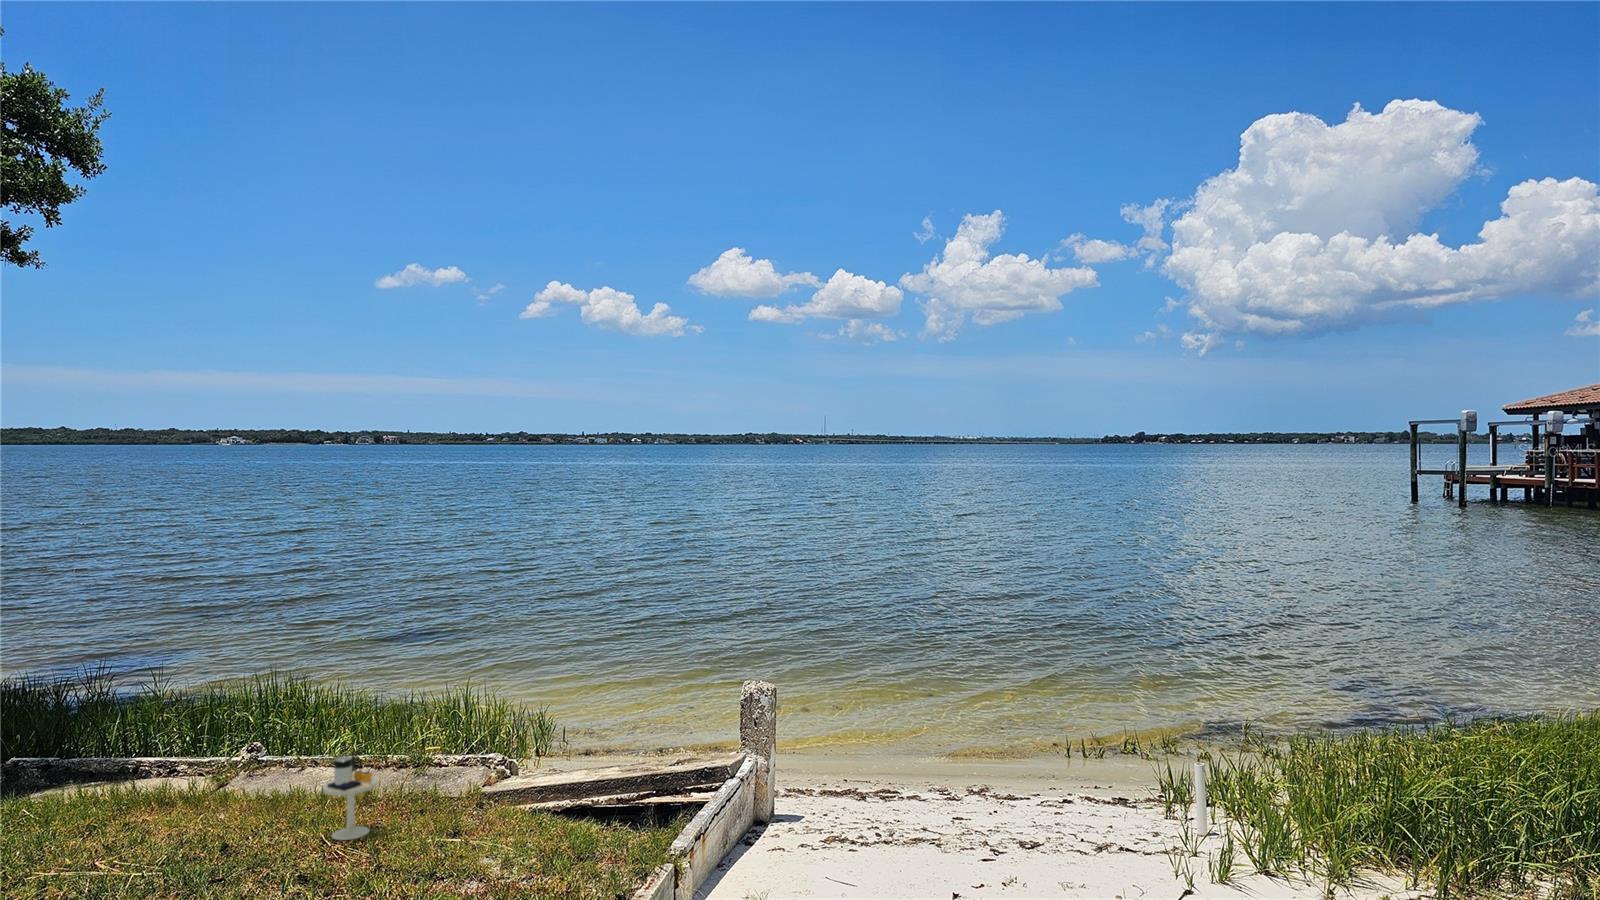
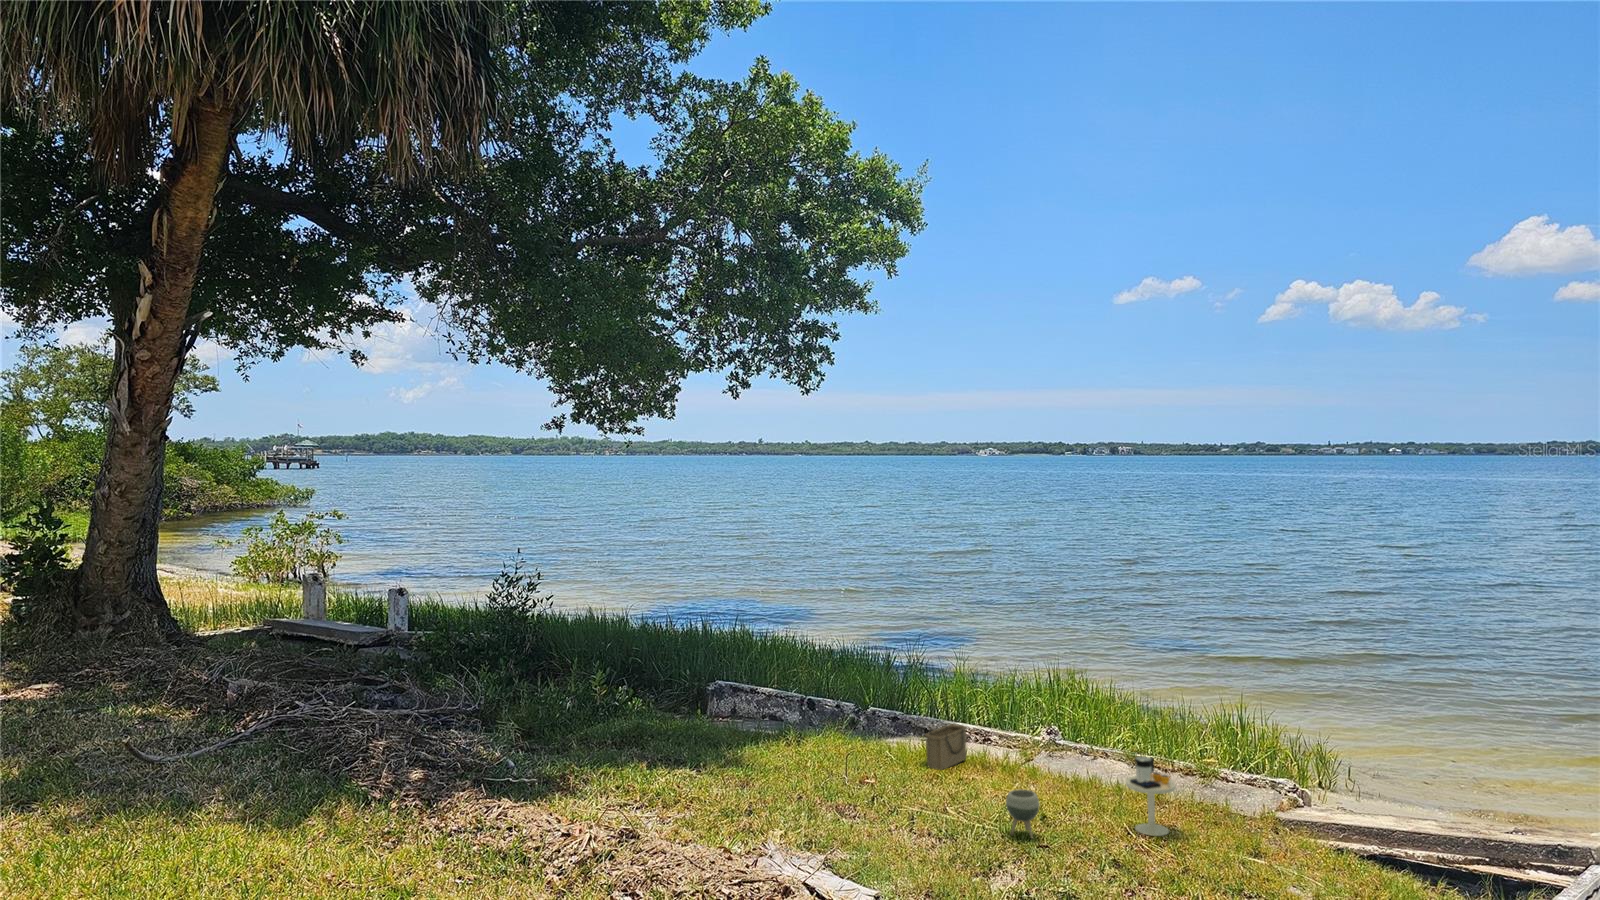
basket: none [65,759,133,820] -> present [925,724,967,770]
planter: none [164,821,210,880] -> present [1006,789,1040,838]

